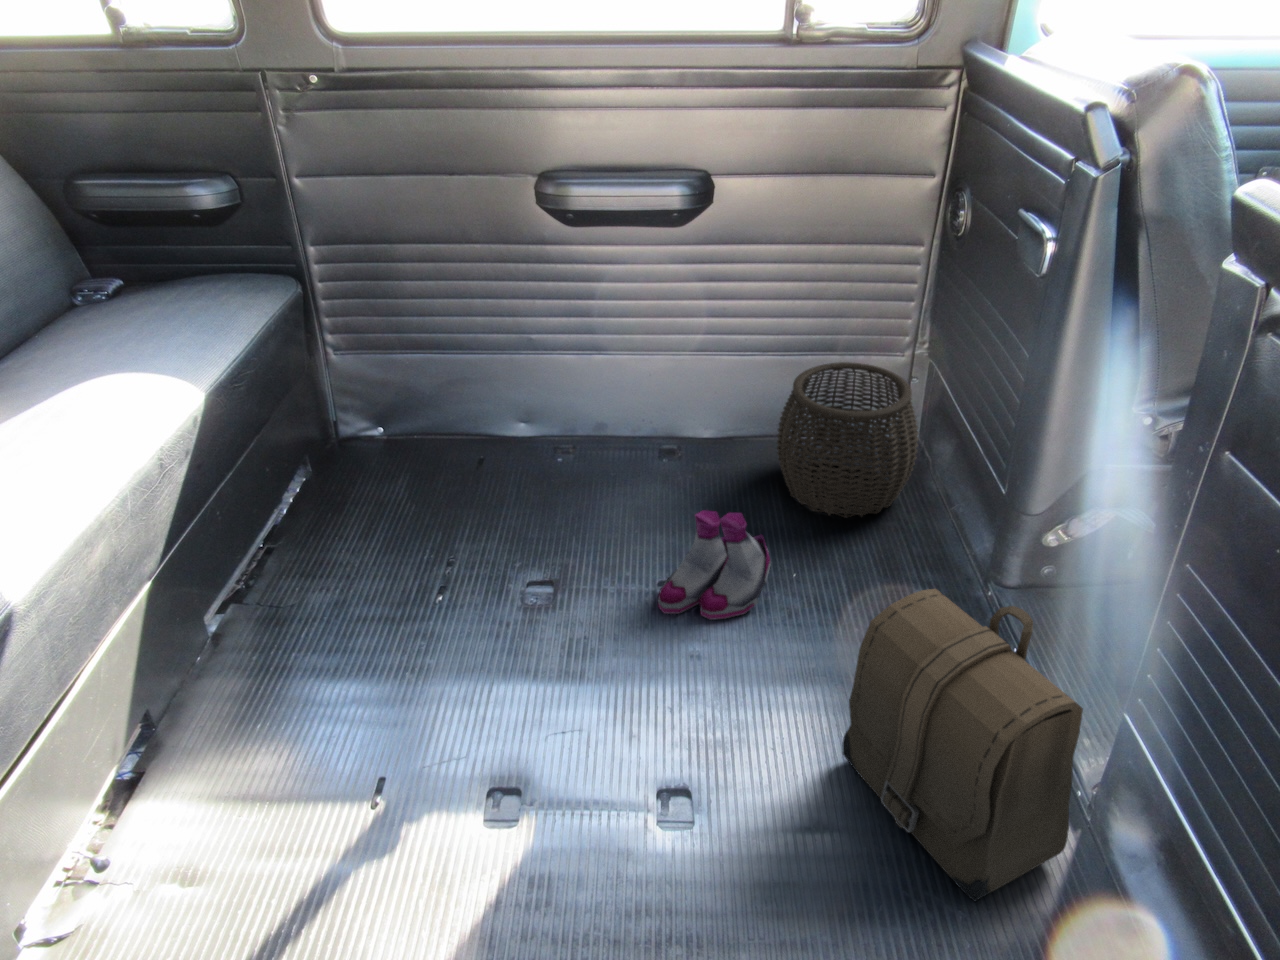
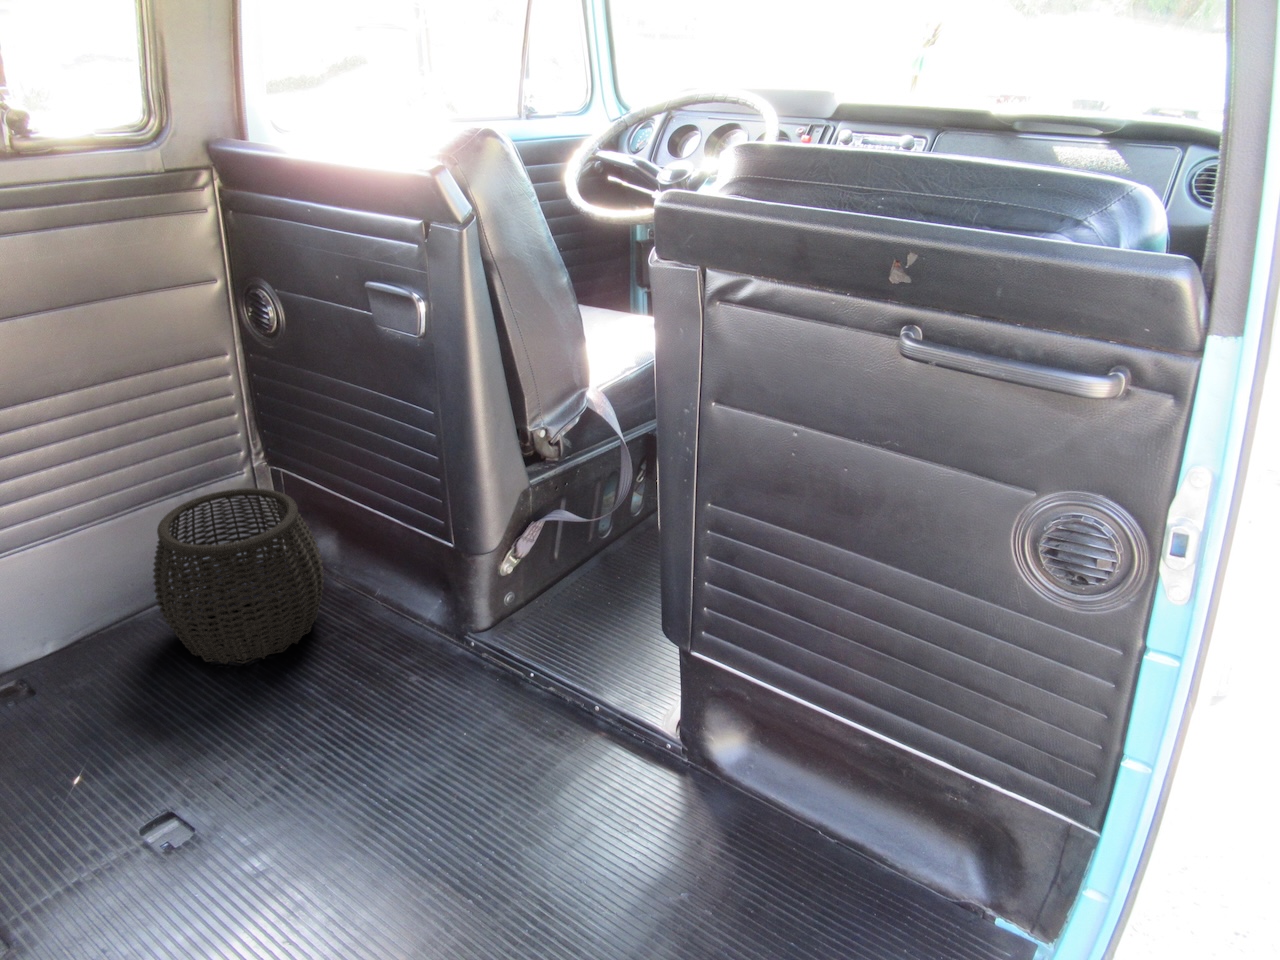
boots: present [658,510,771,620] -> none [150,689,277,858]
backpack: present [843,589,1083,901] -> none [482,609,696,877]

